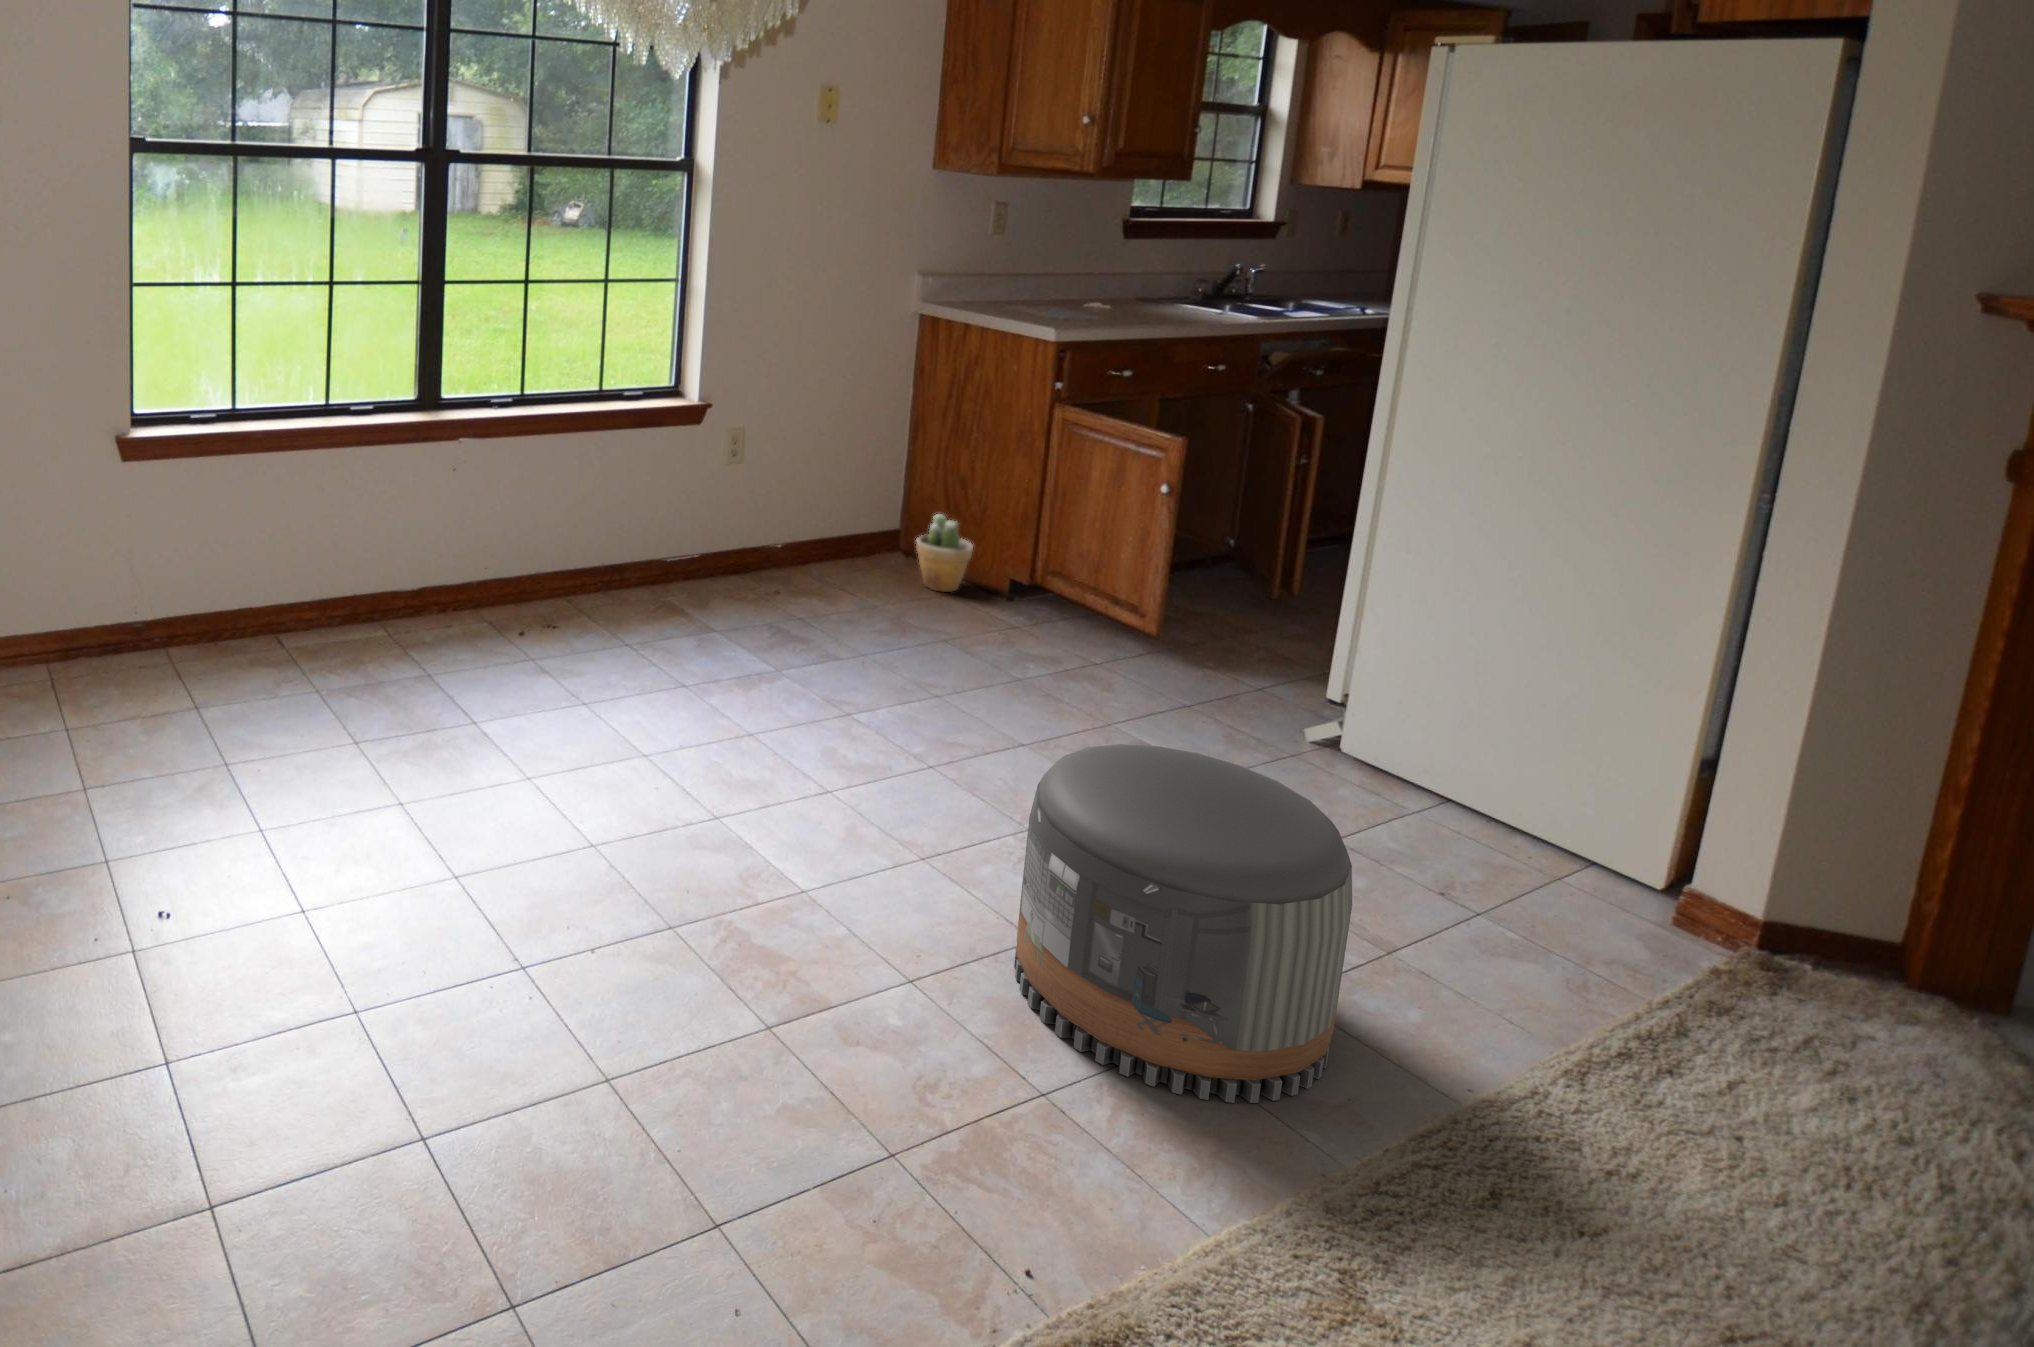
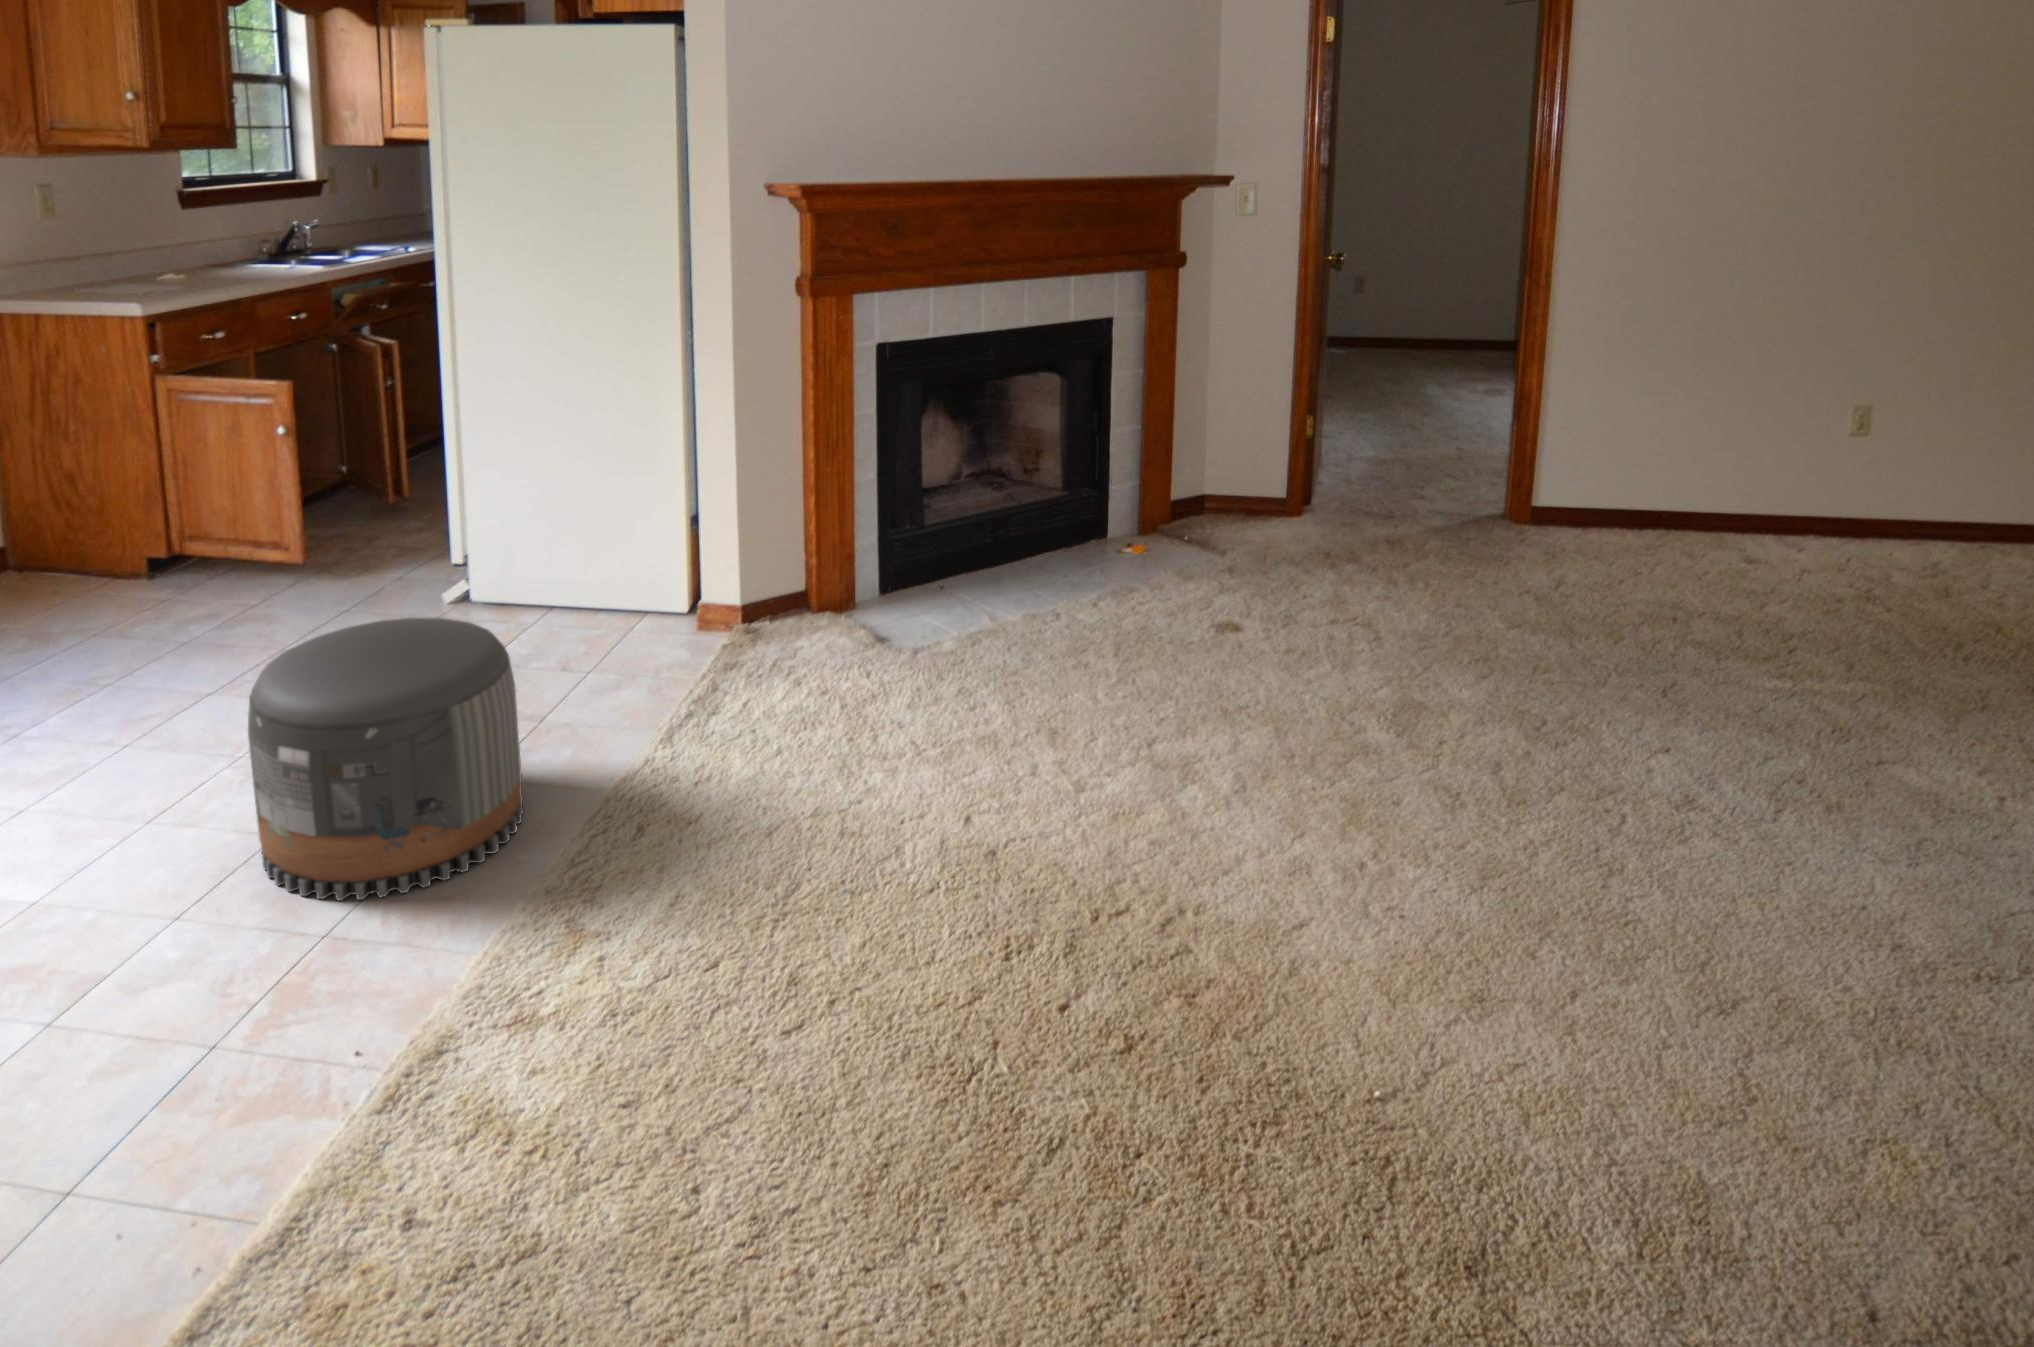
potted plant: present [916,514,973,592] -> none [33,515,102,595]

